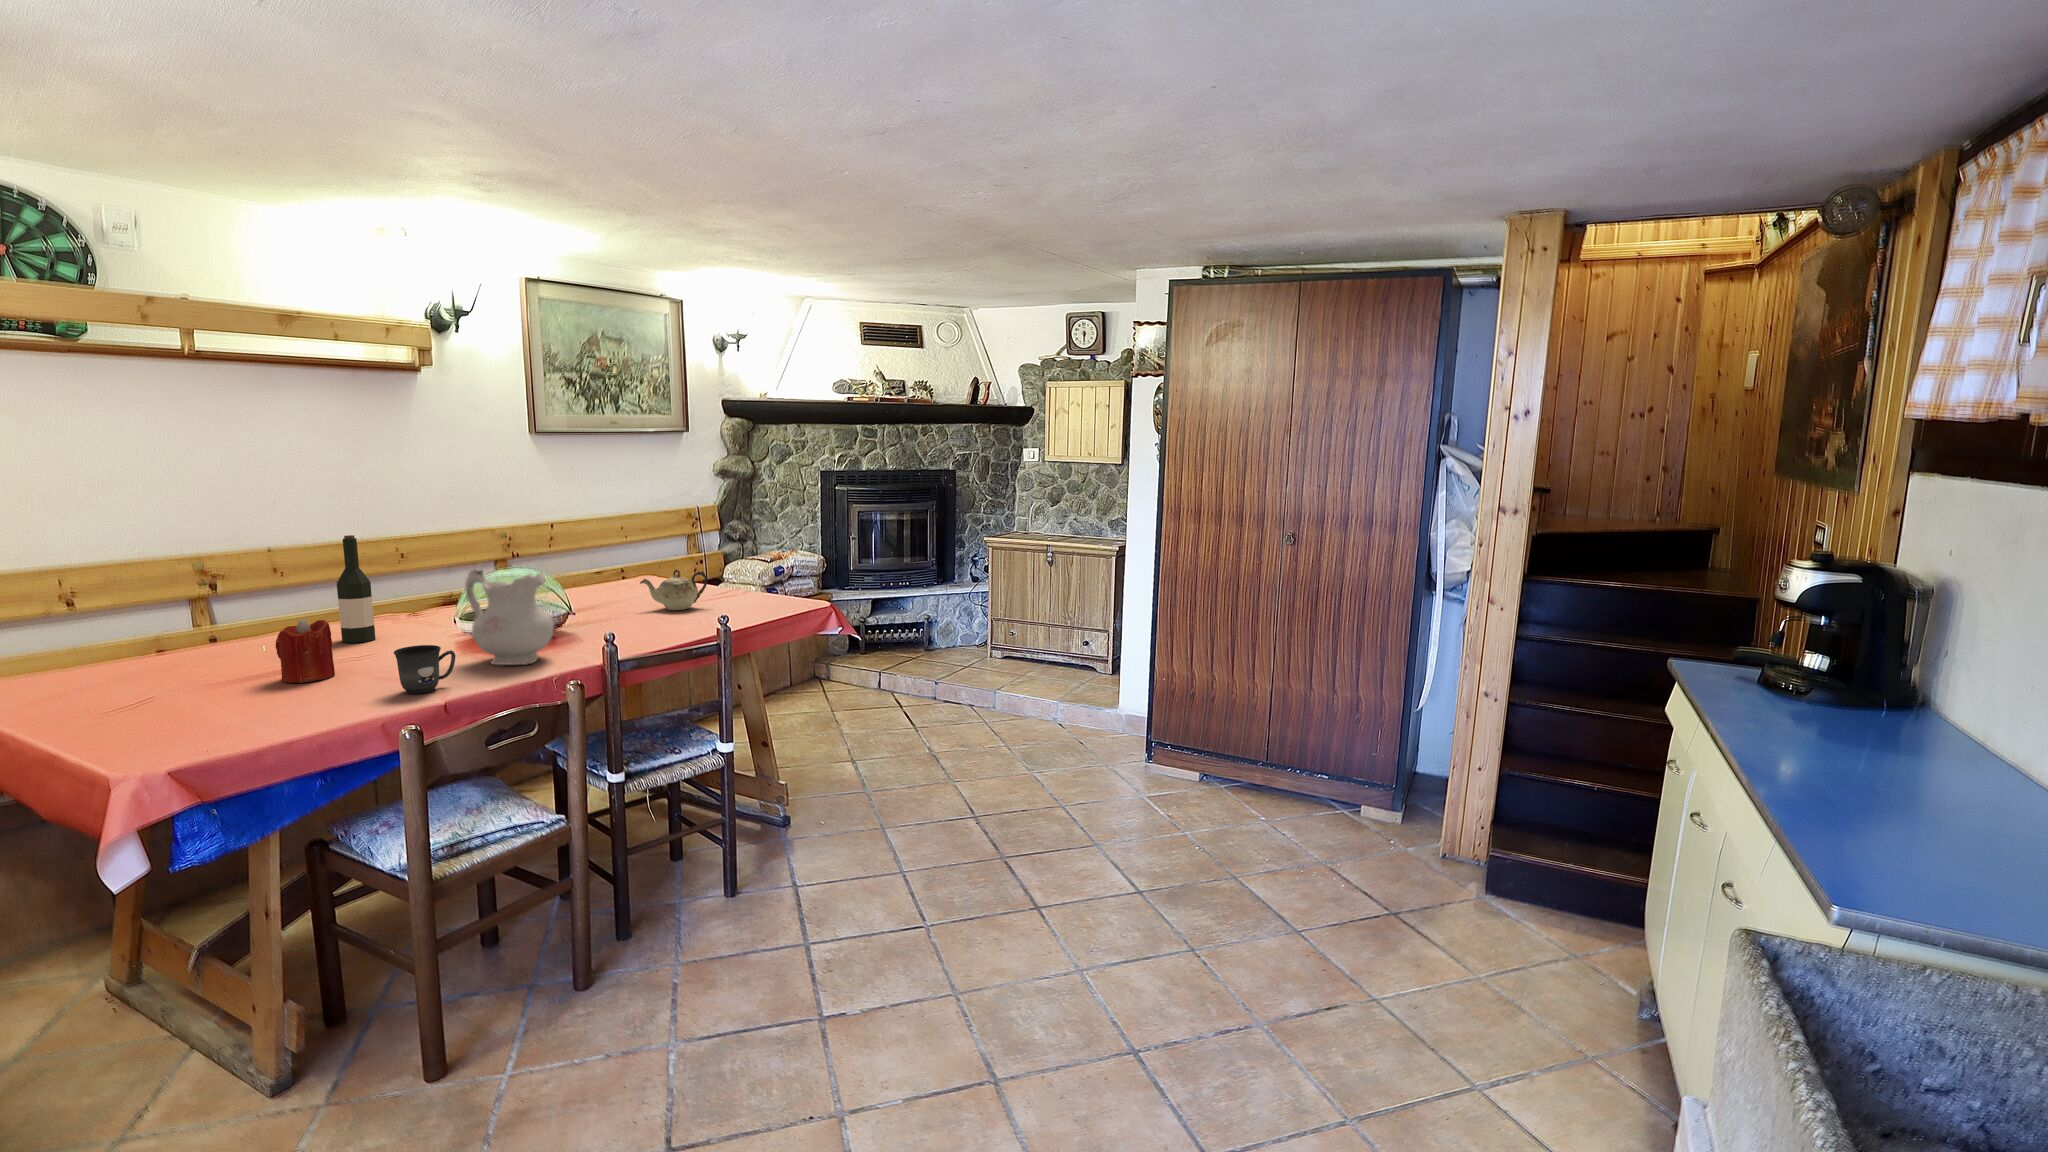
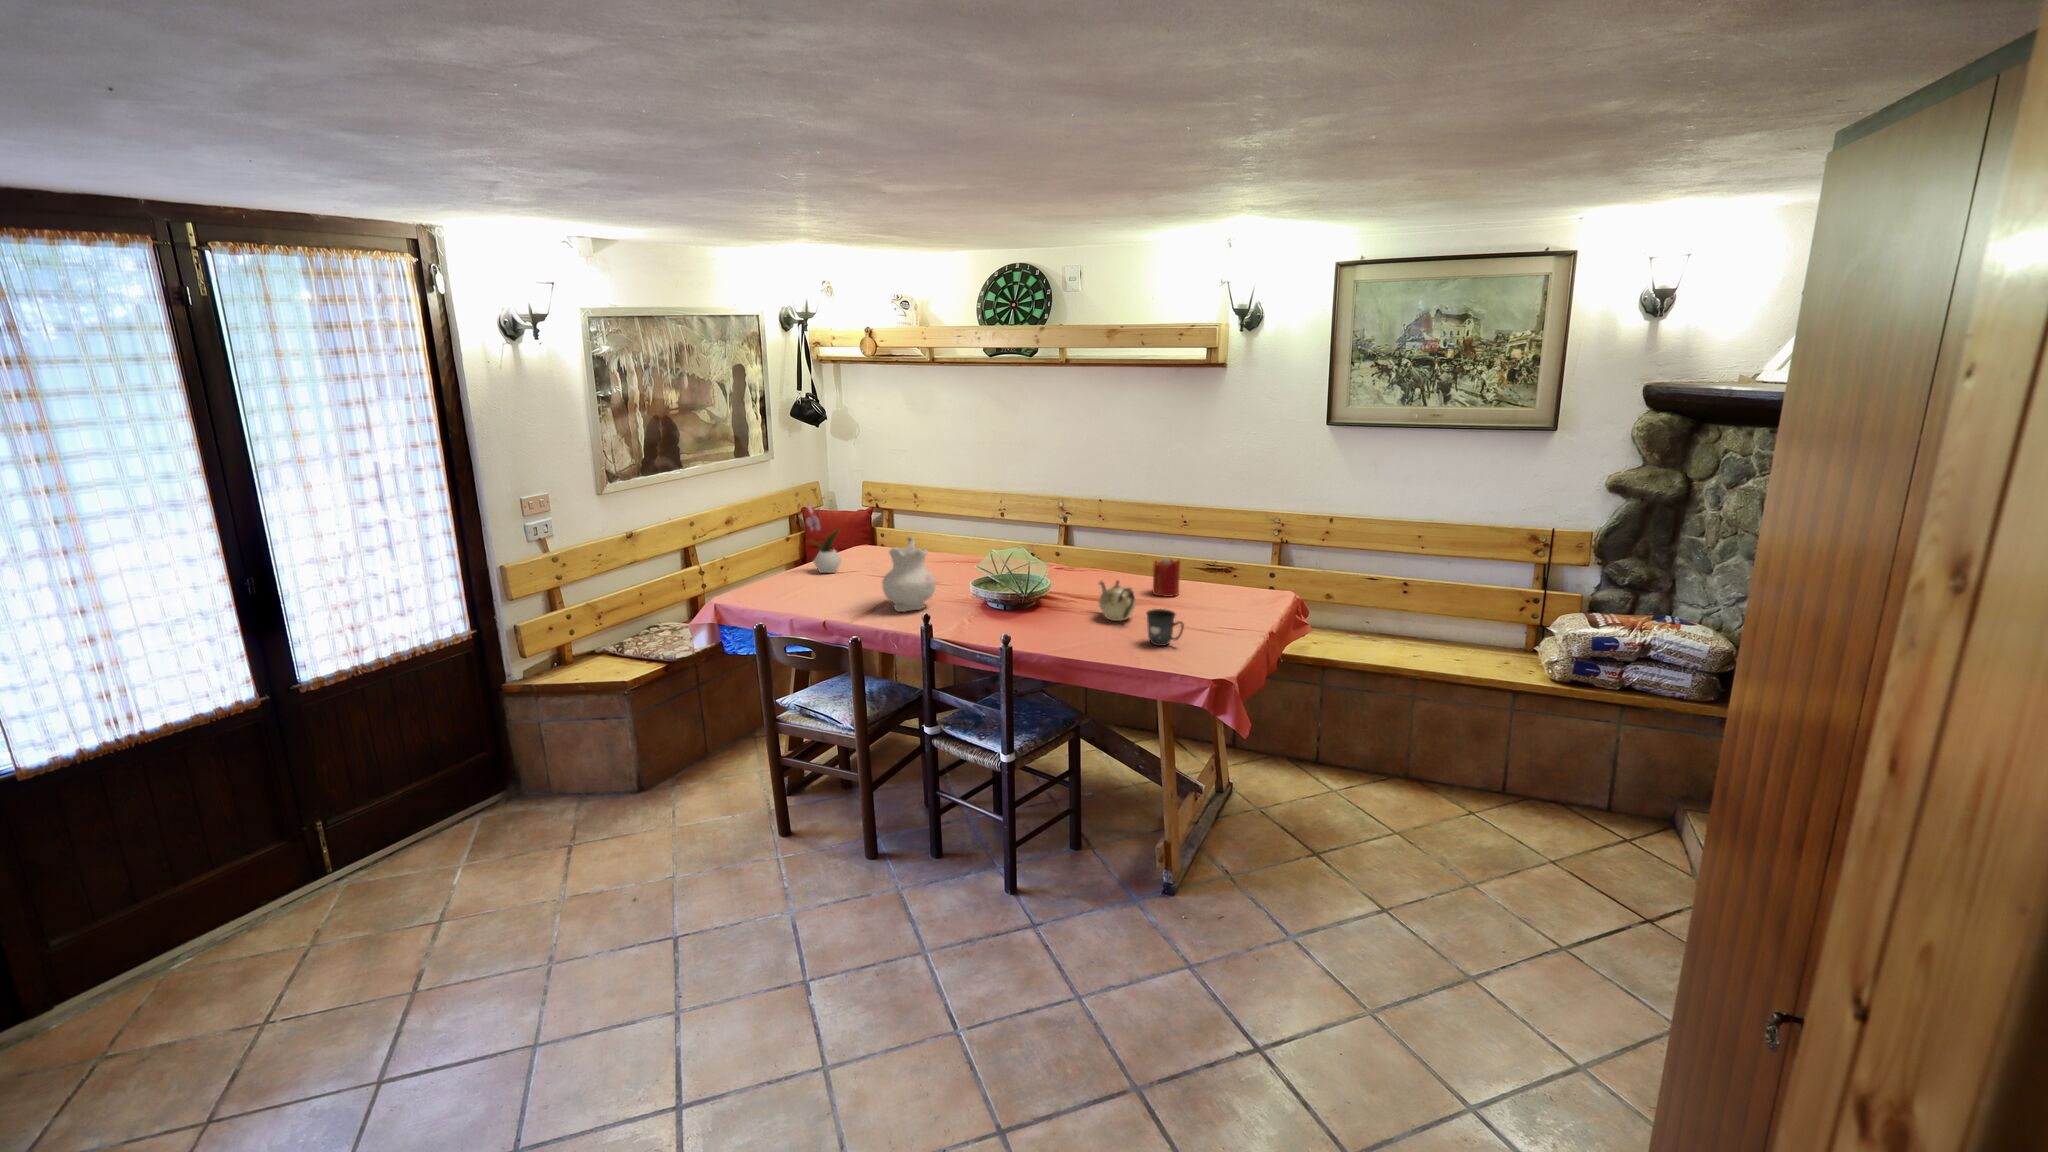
wine bottle: present [337,535,376,643] -> none [952,499,972,572]
flower arrangement: none [119,546,216,701] -> present [806,489,841,573]
candle: present [275,618,335,683] -> present [1153,557,1180,597]
mug: present [394,645,455,694] -> present [1146,609,1184,646]

